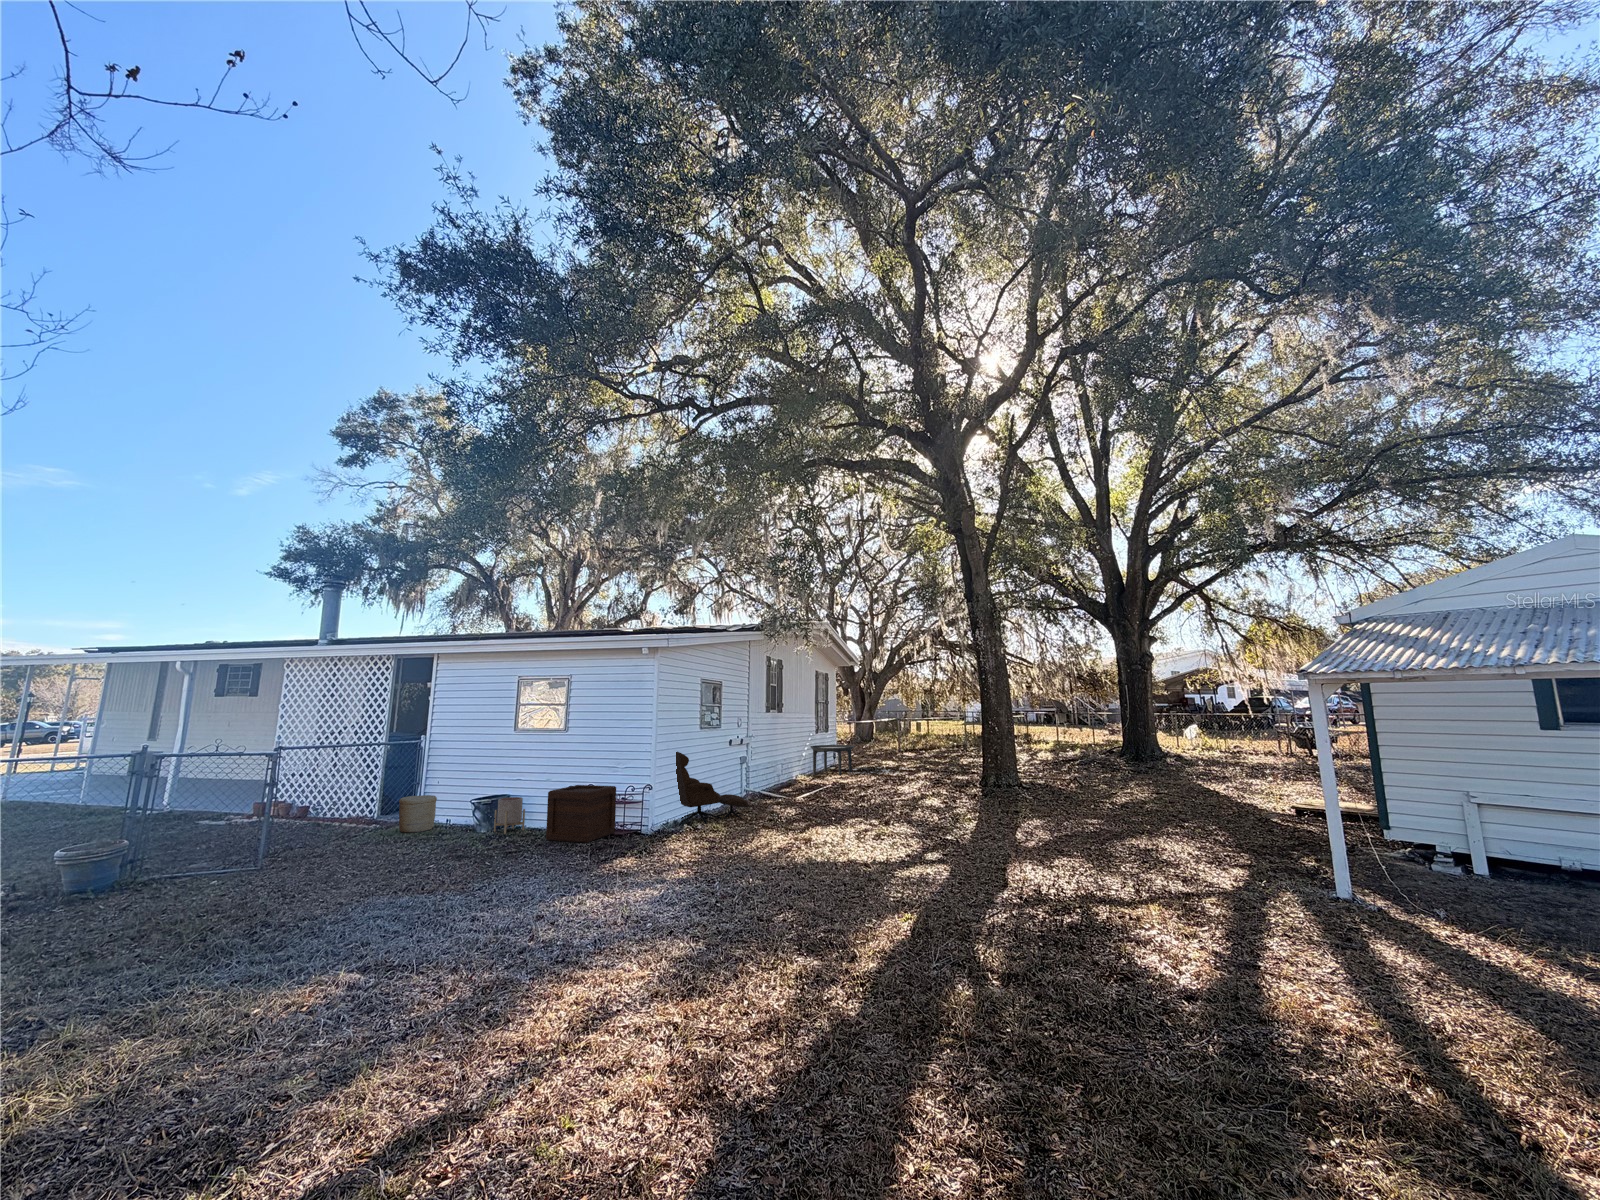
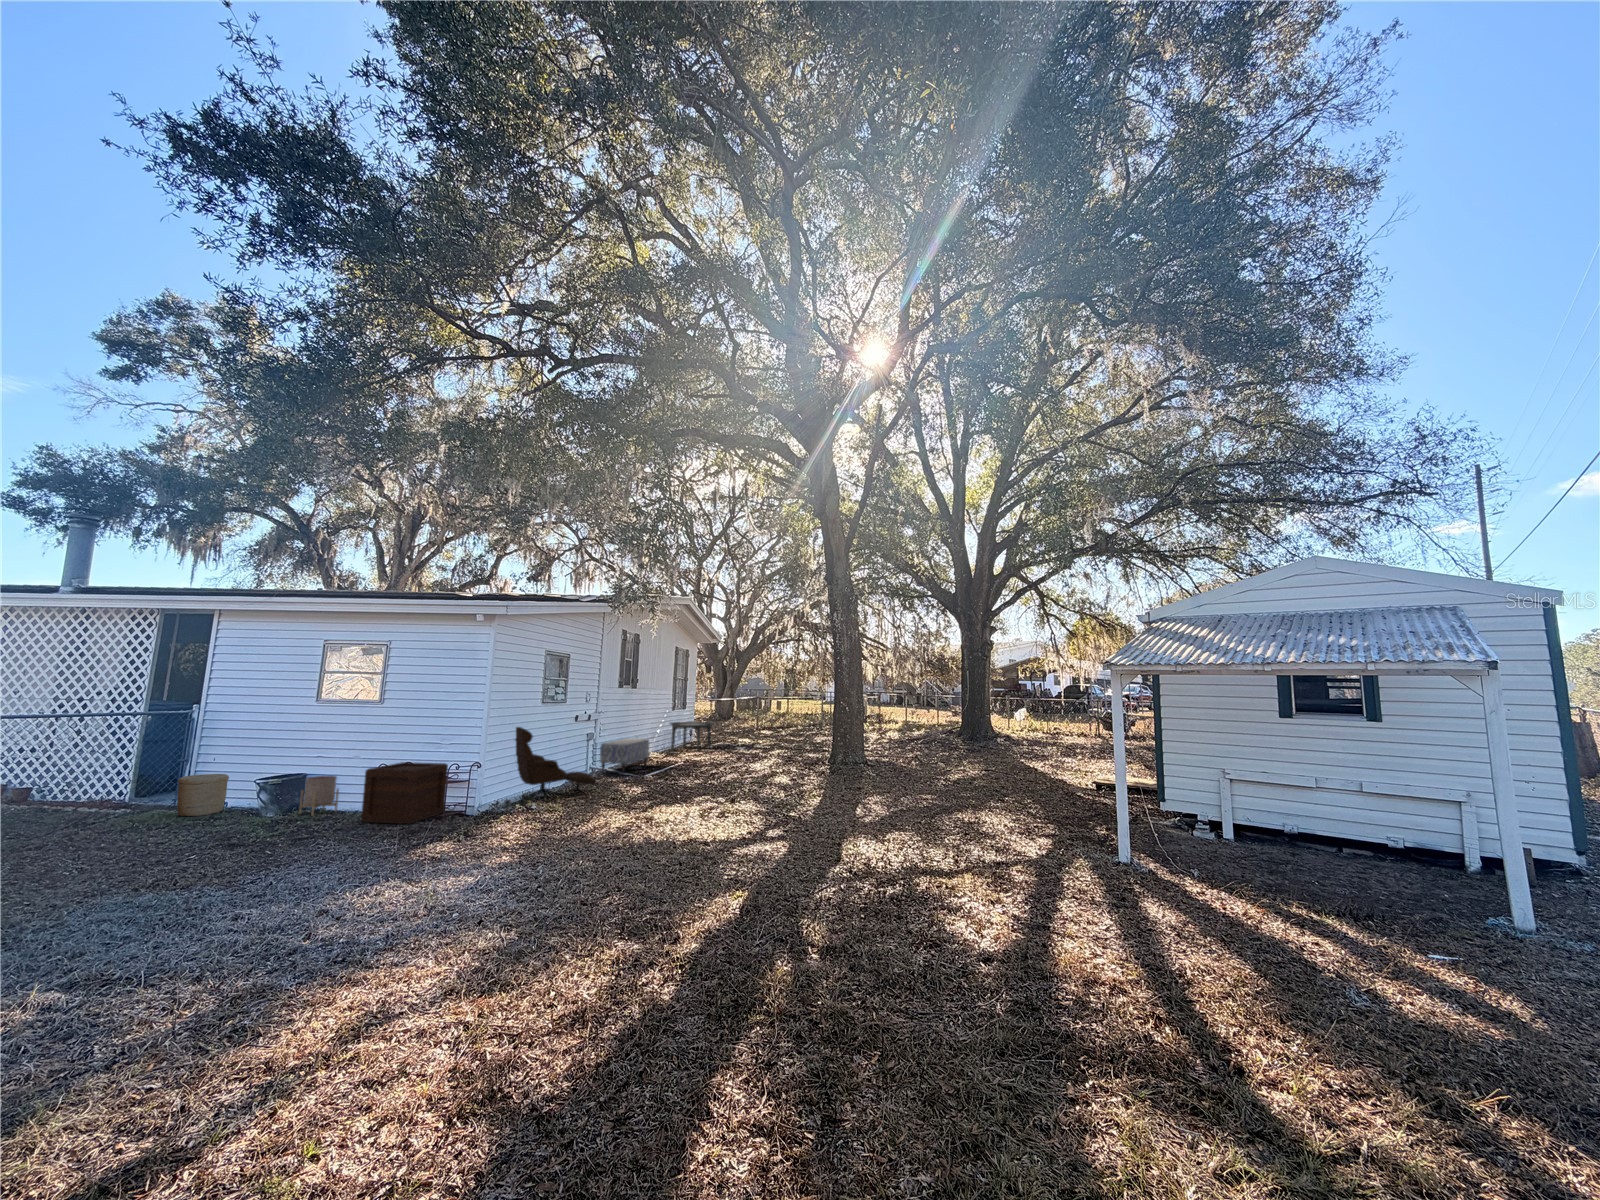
bench: none [748,762,794,796] -> present [600,739,649,772]

